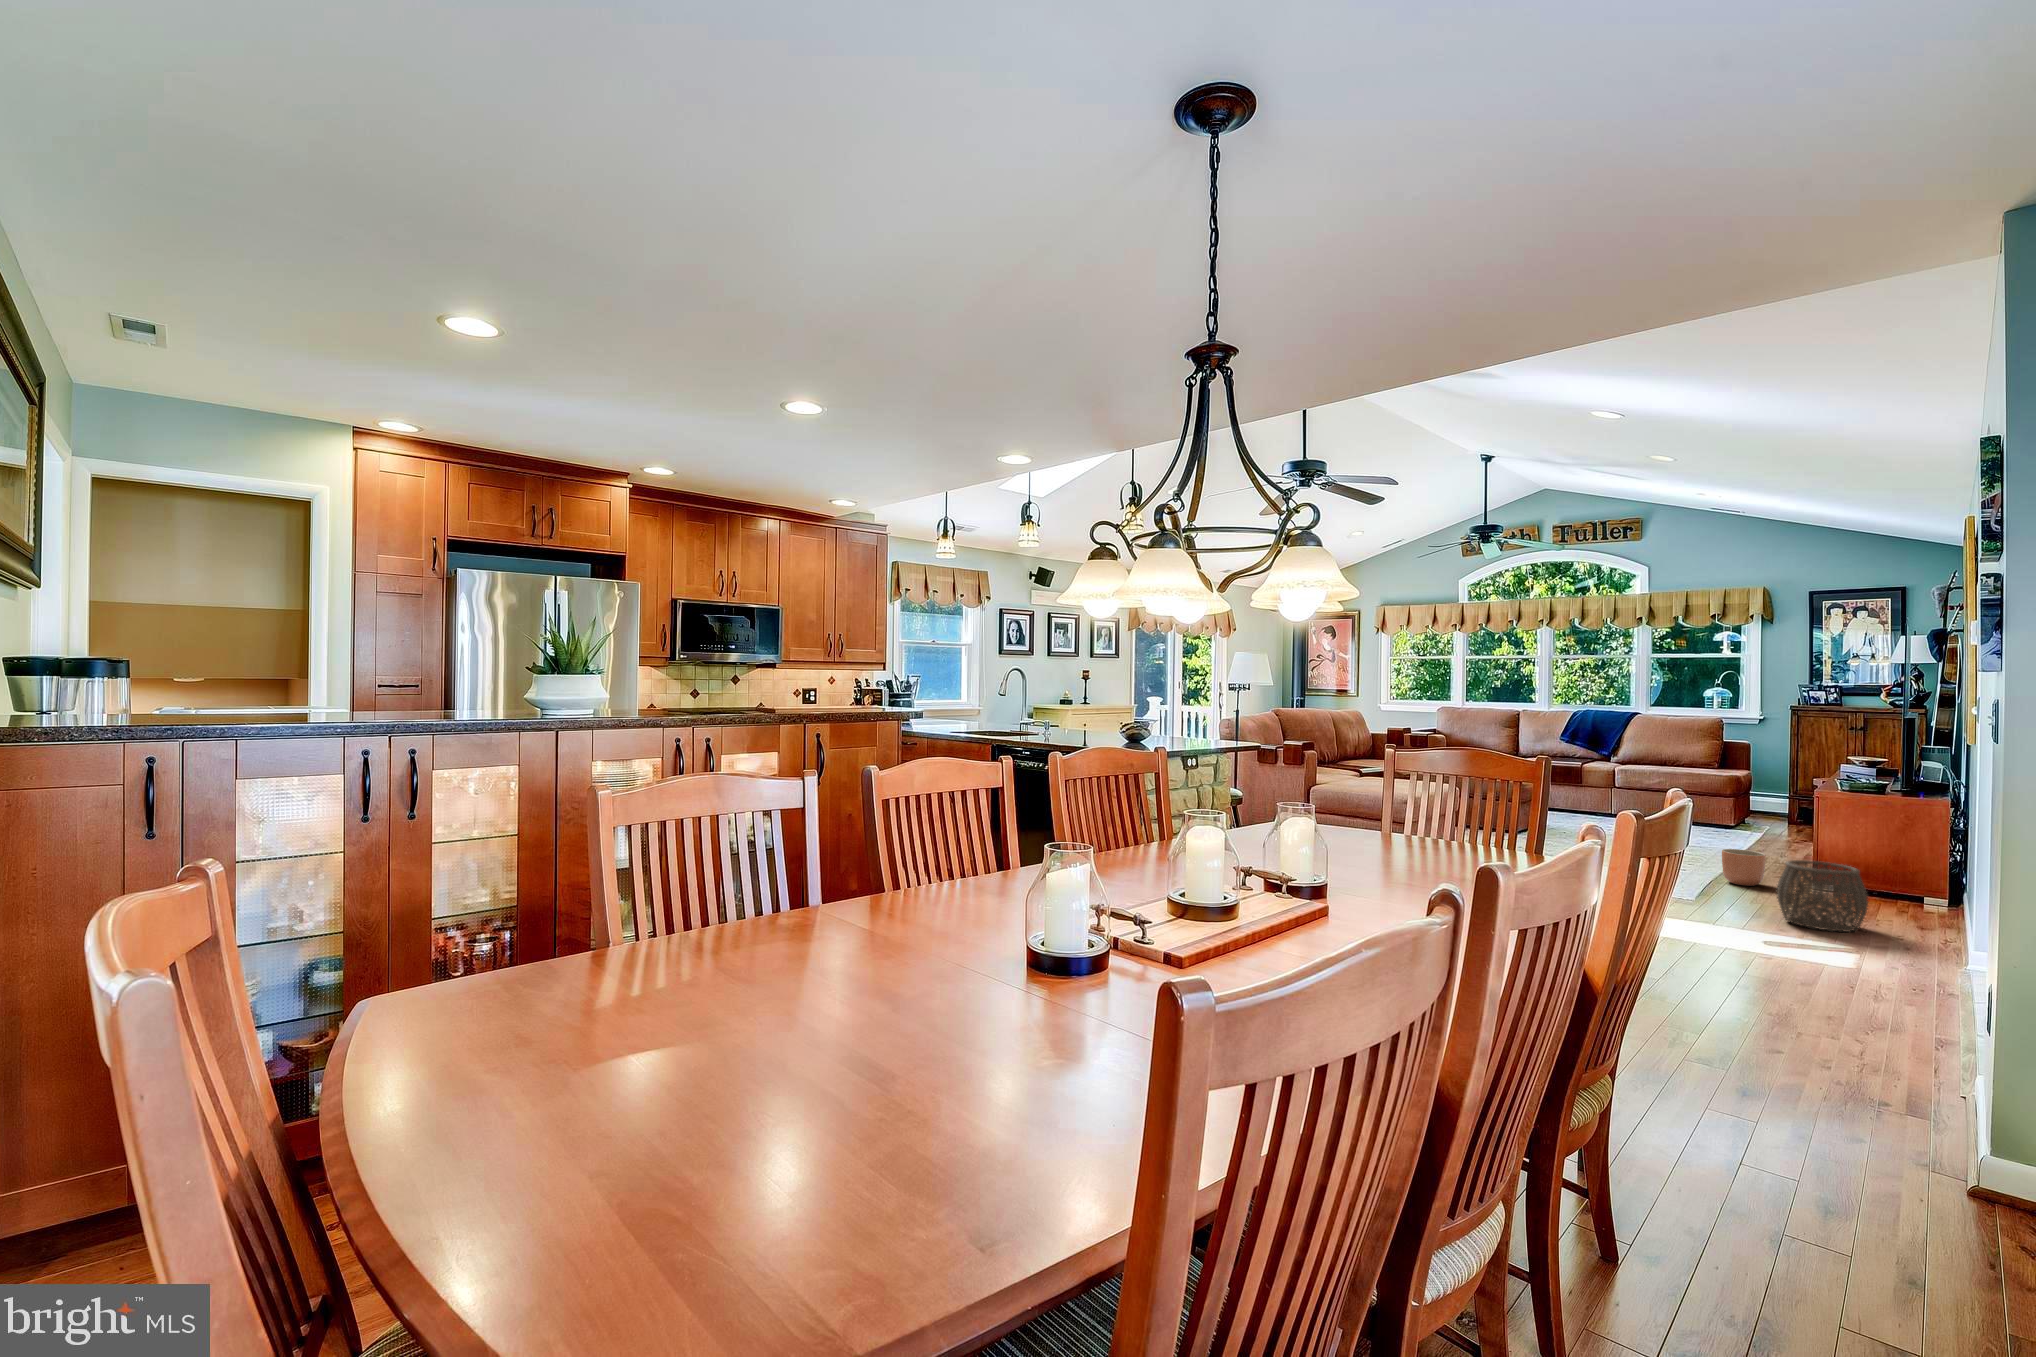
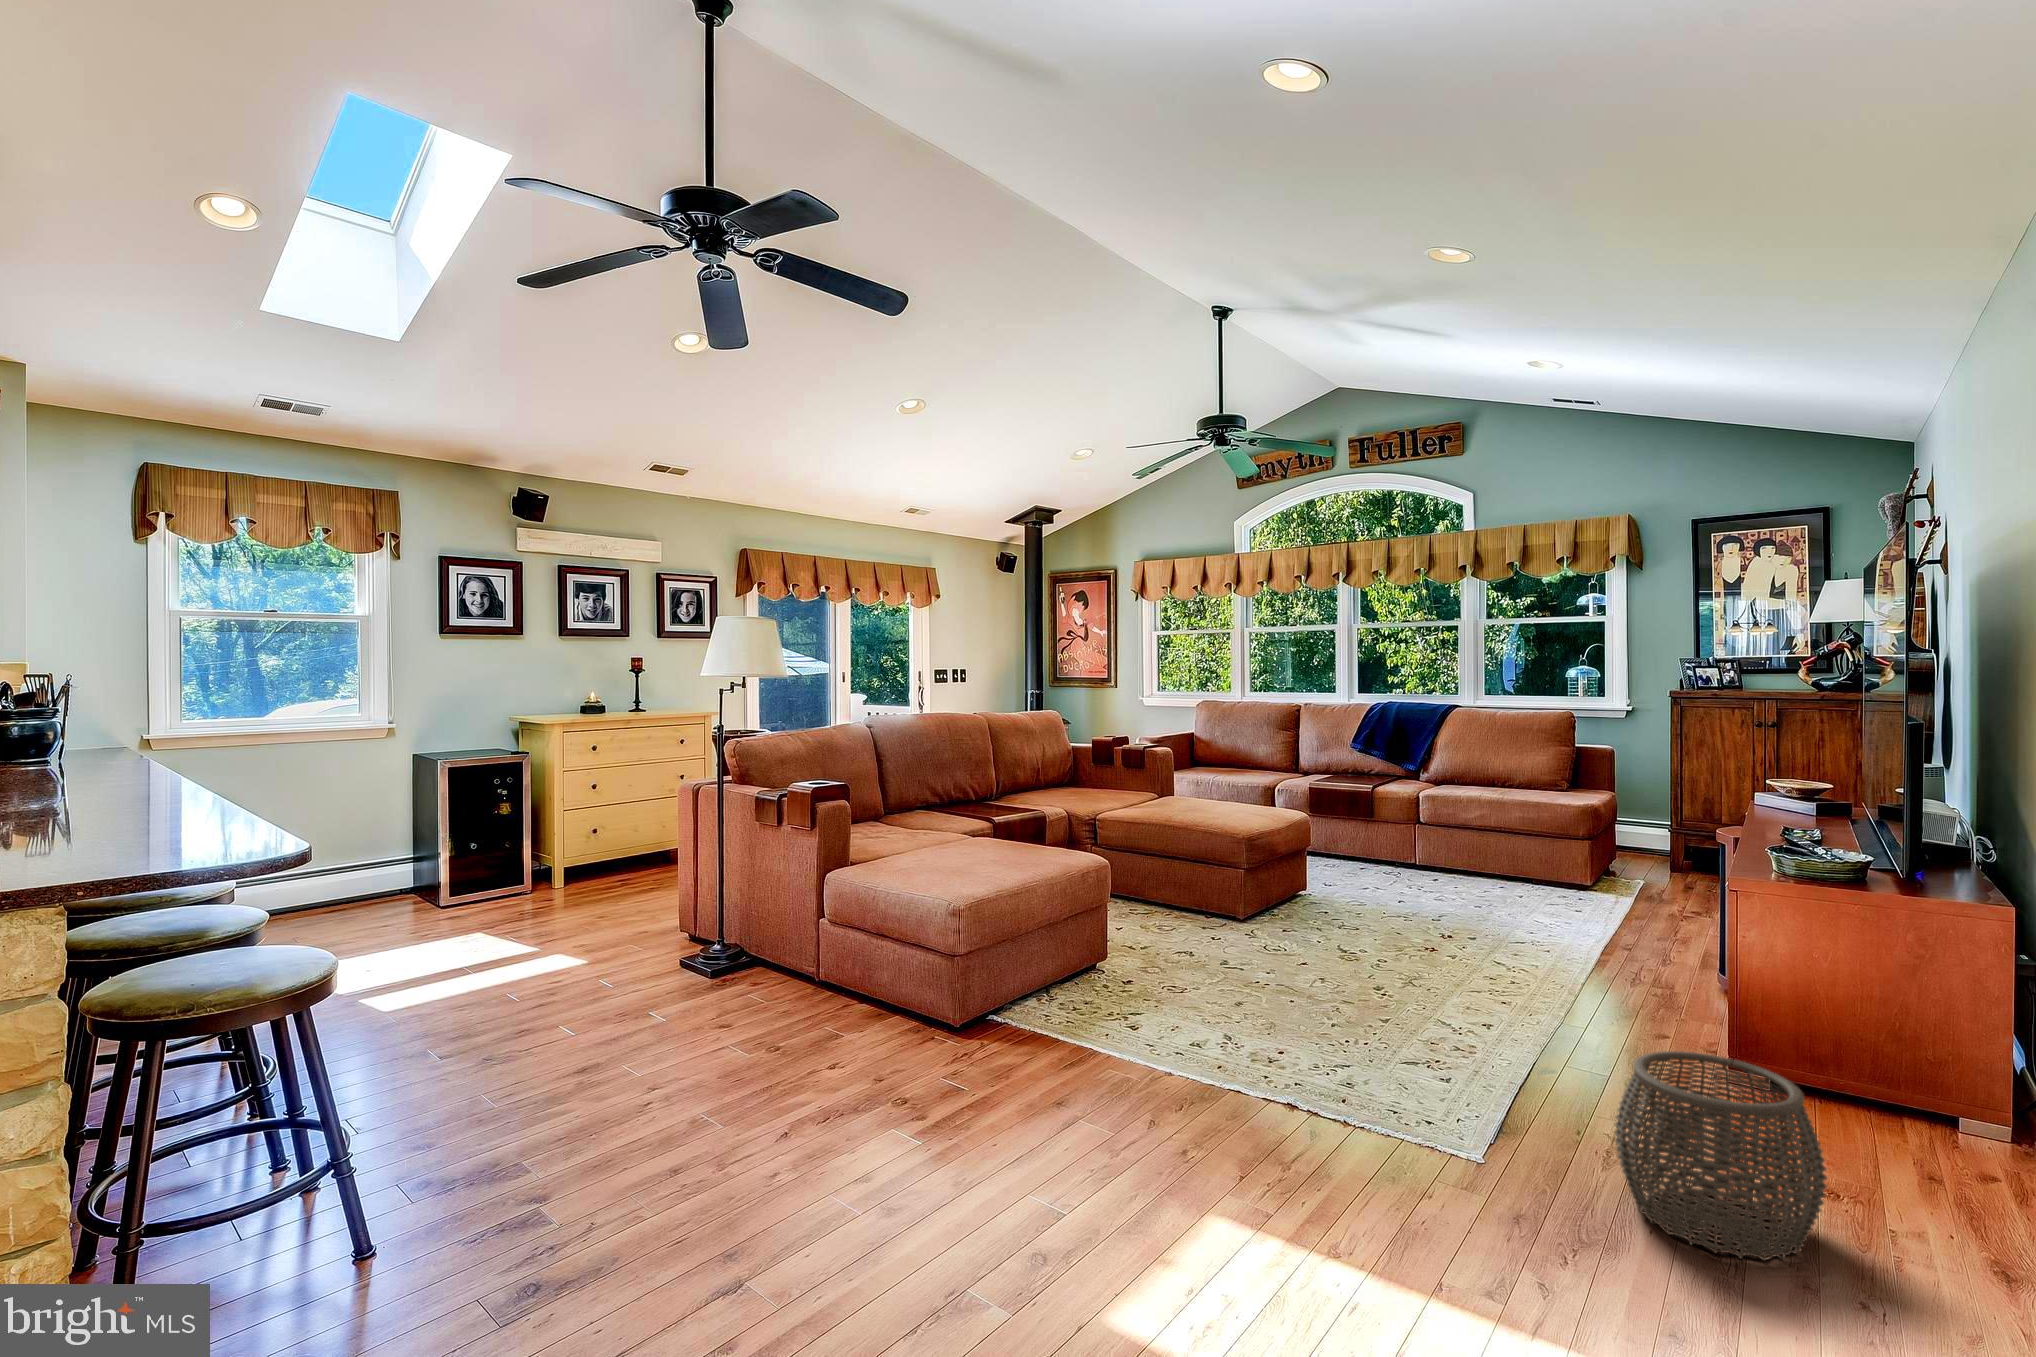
planter: present [1722,849,1766,886] -> none [1533,971,1612,1051]

